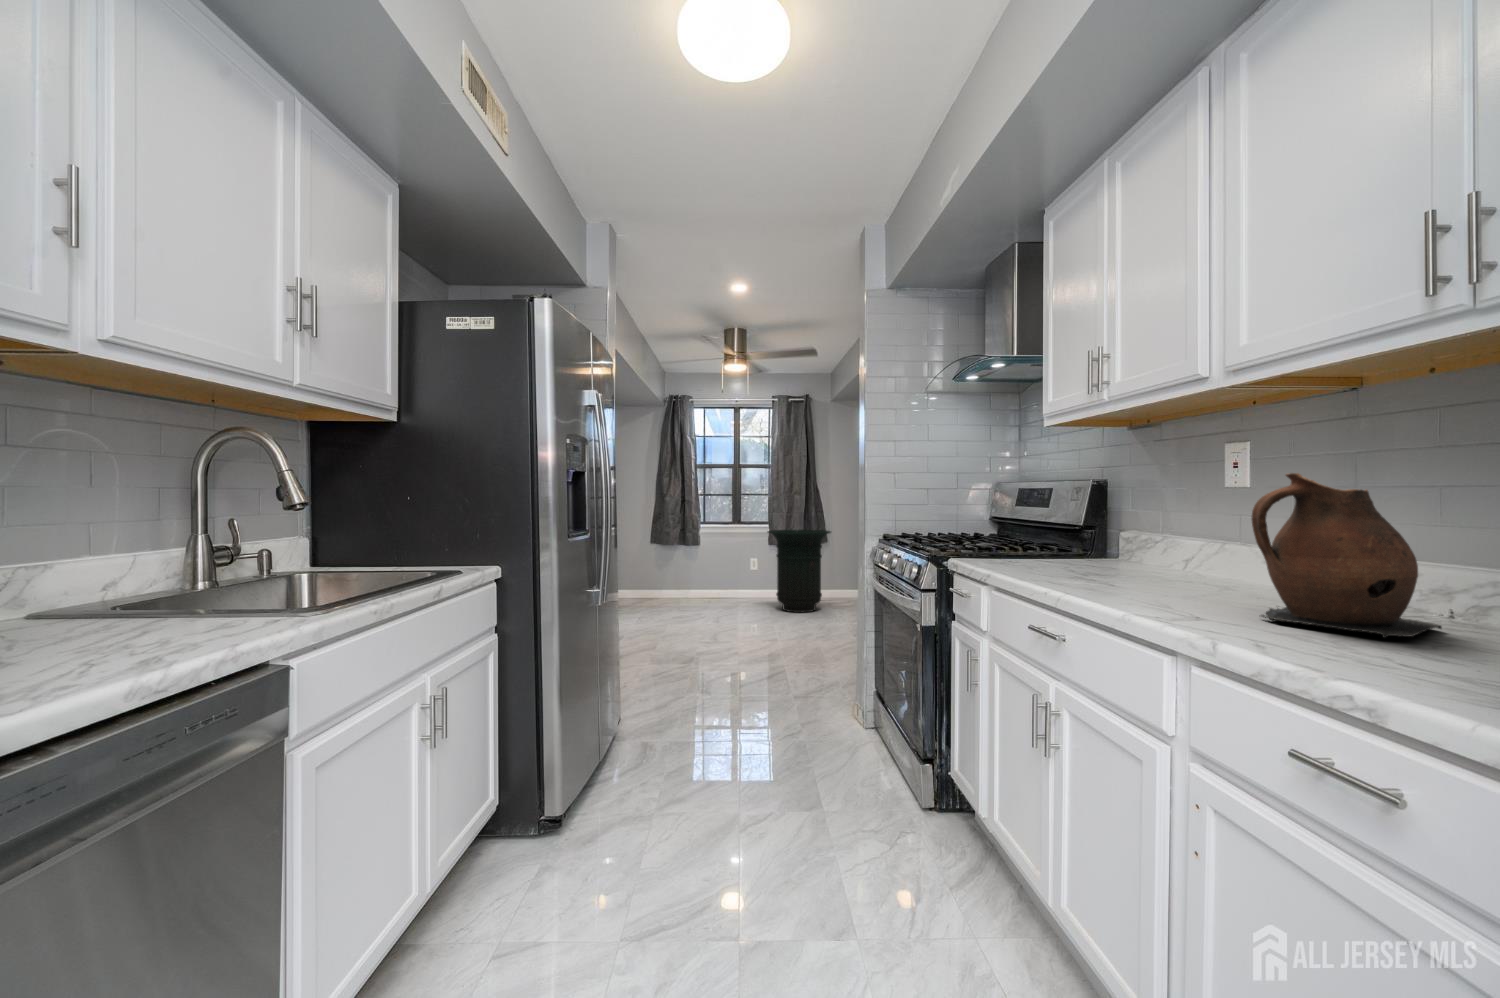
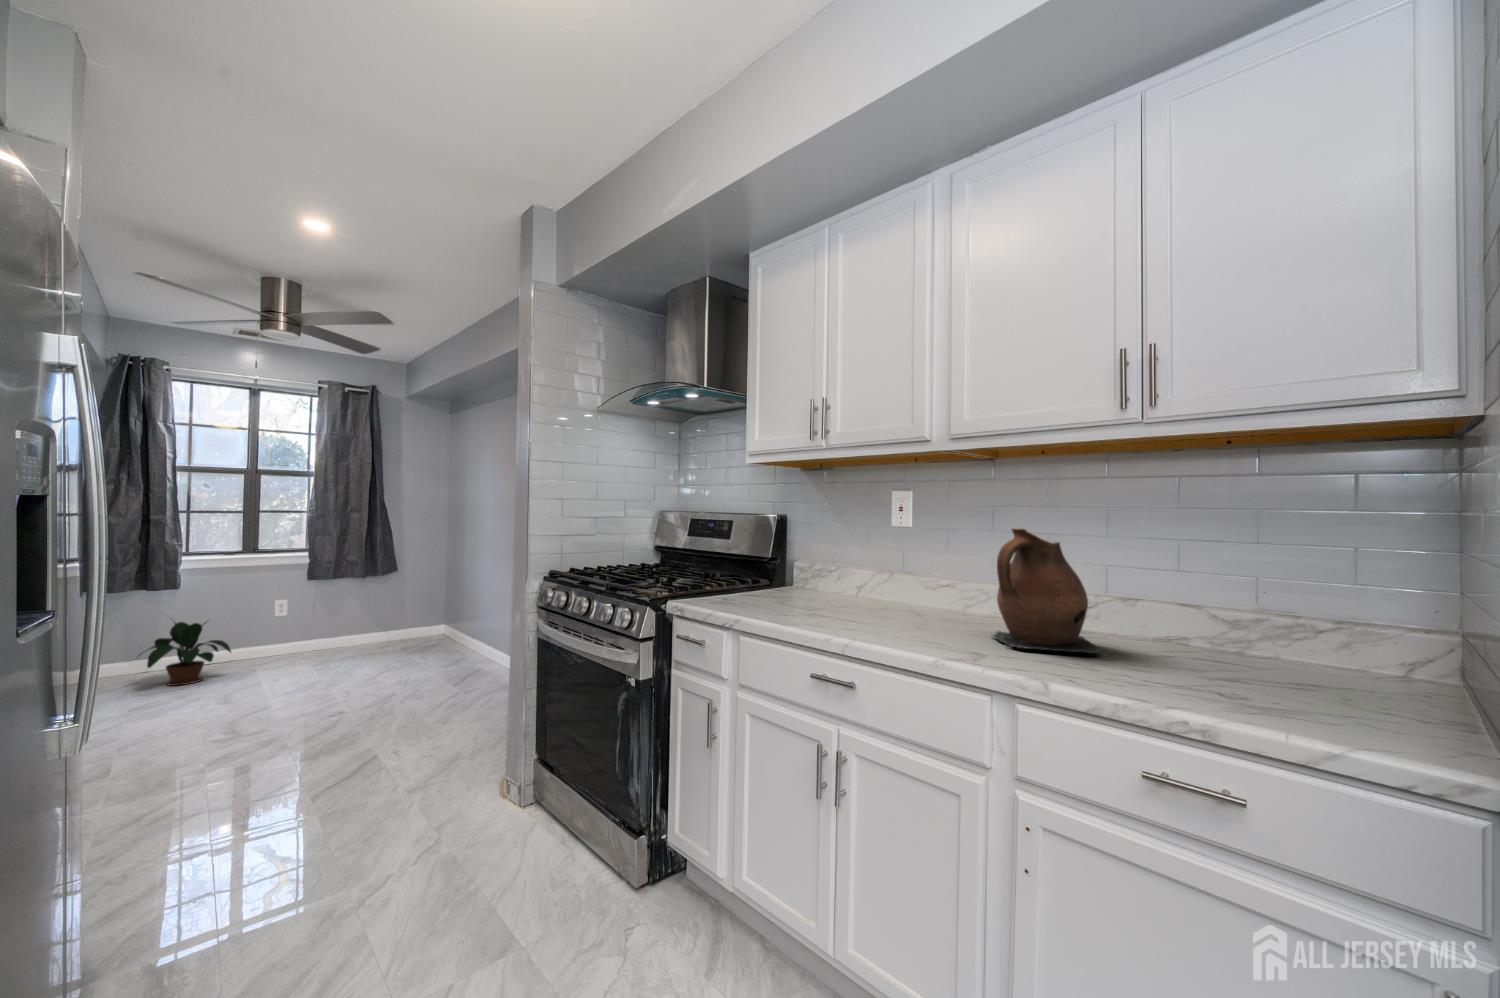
trash can: present [768,530,831,613] -> none [310,557,409,667]
potted plant: none [680,560,725,609] -> present [140,622,231,686]

